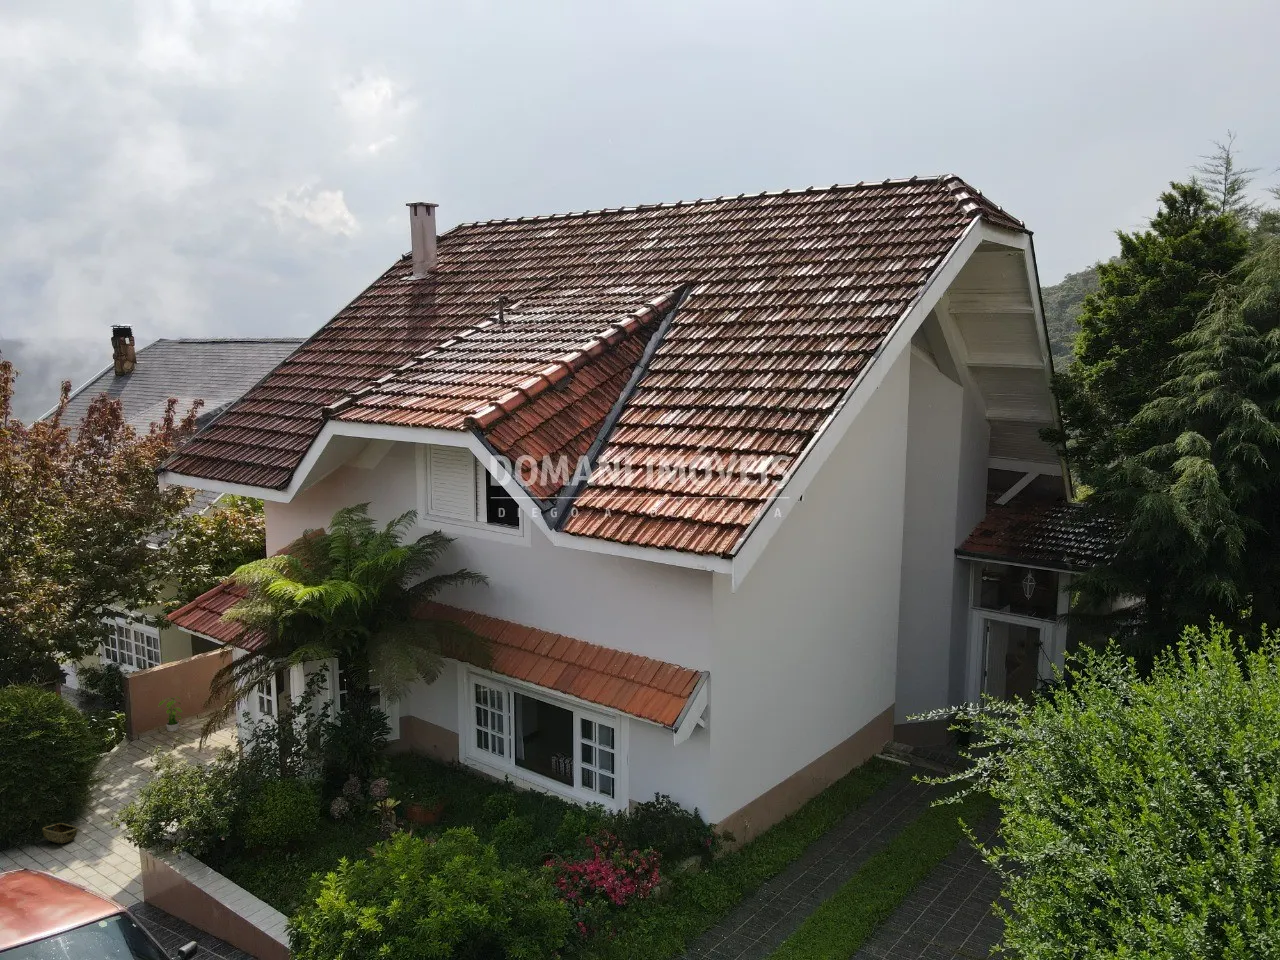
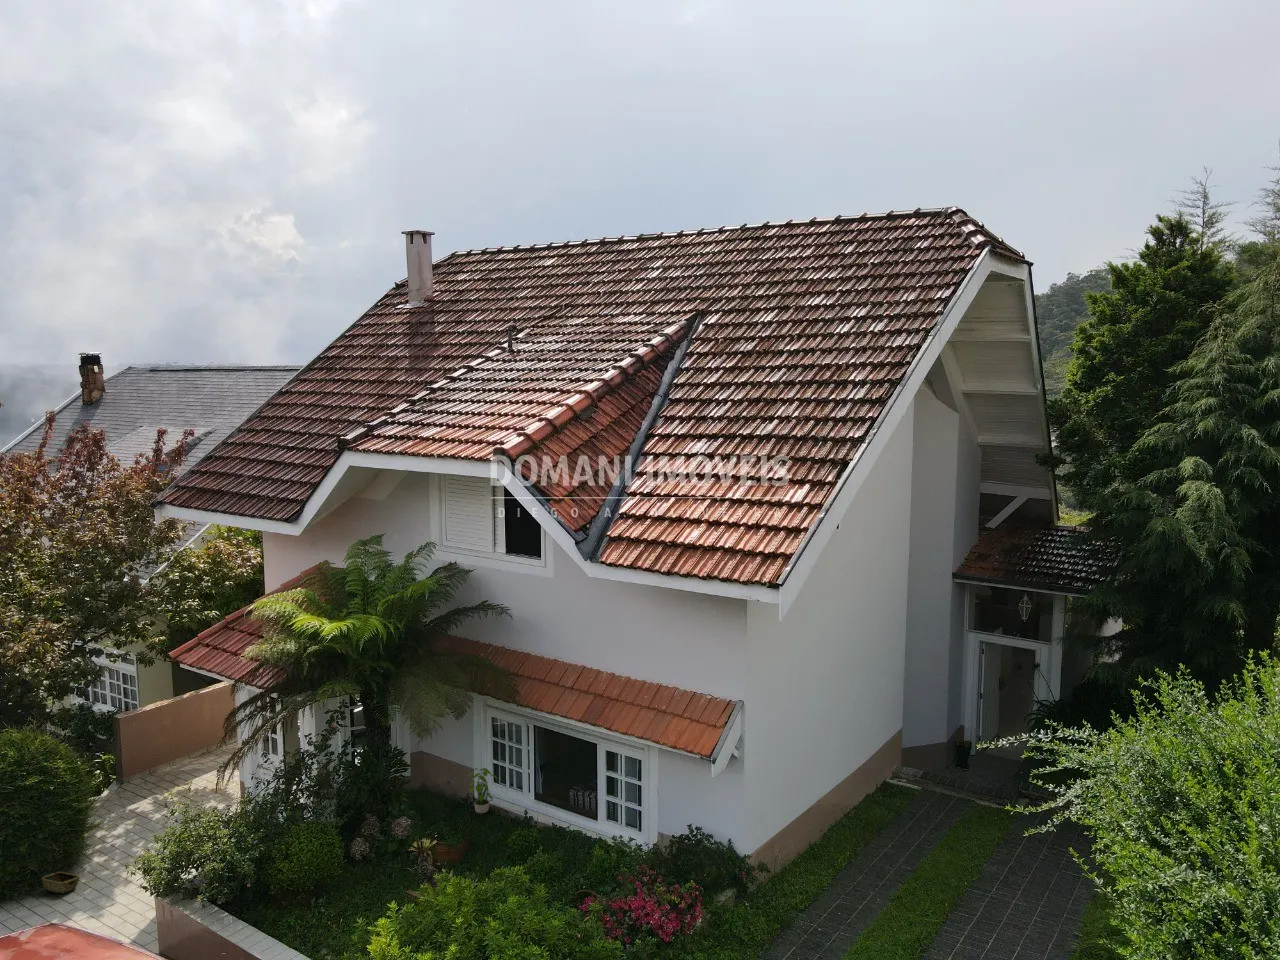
potted plant: present [159,696,182,732] -> present [468,768,497,813]

